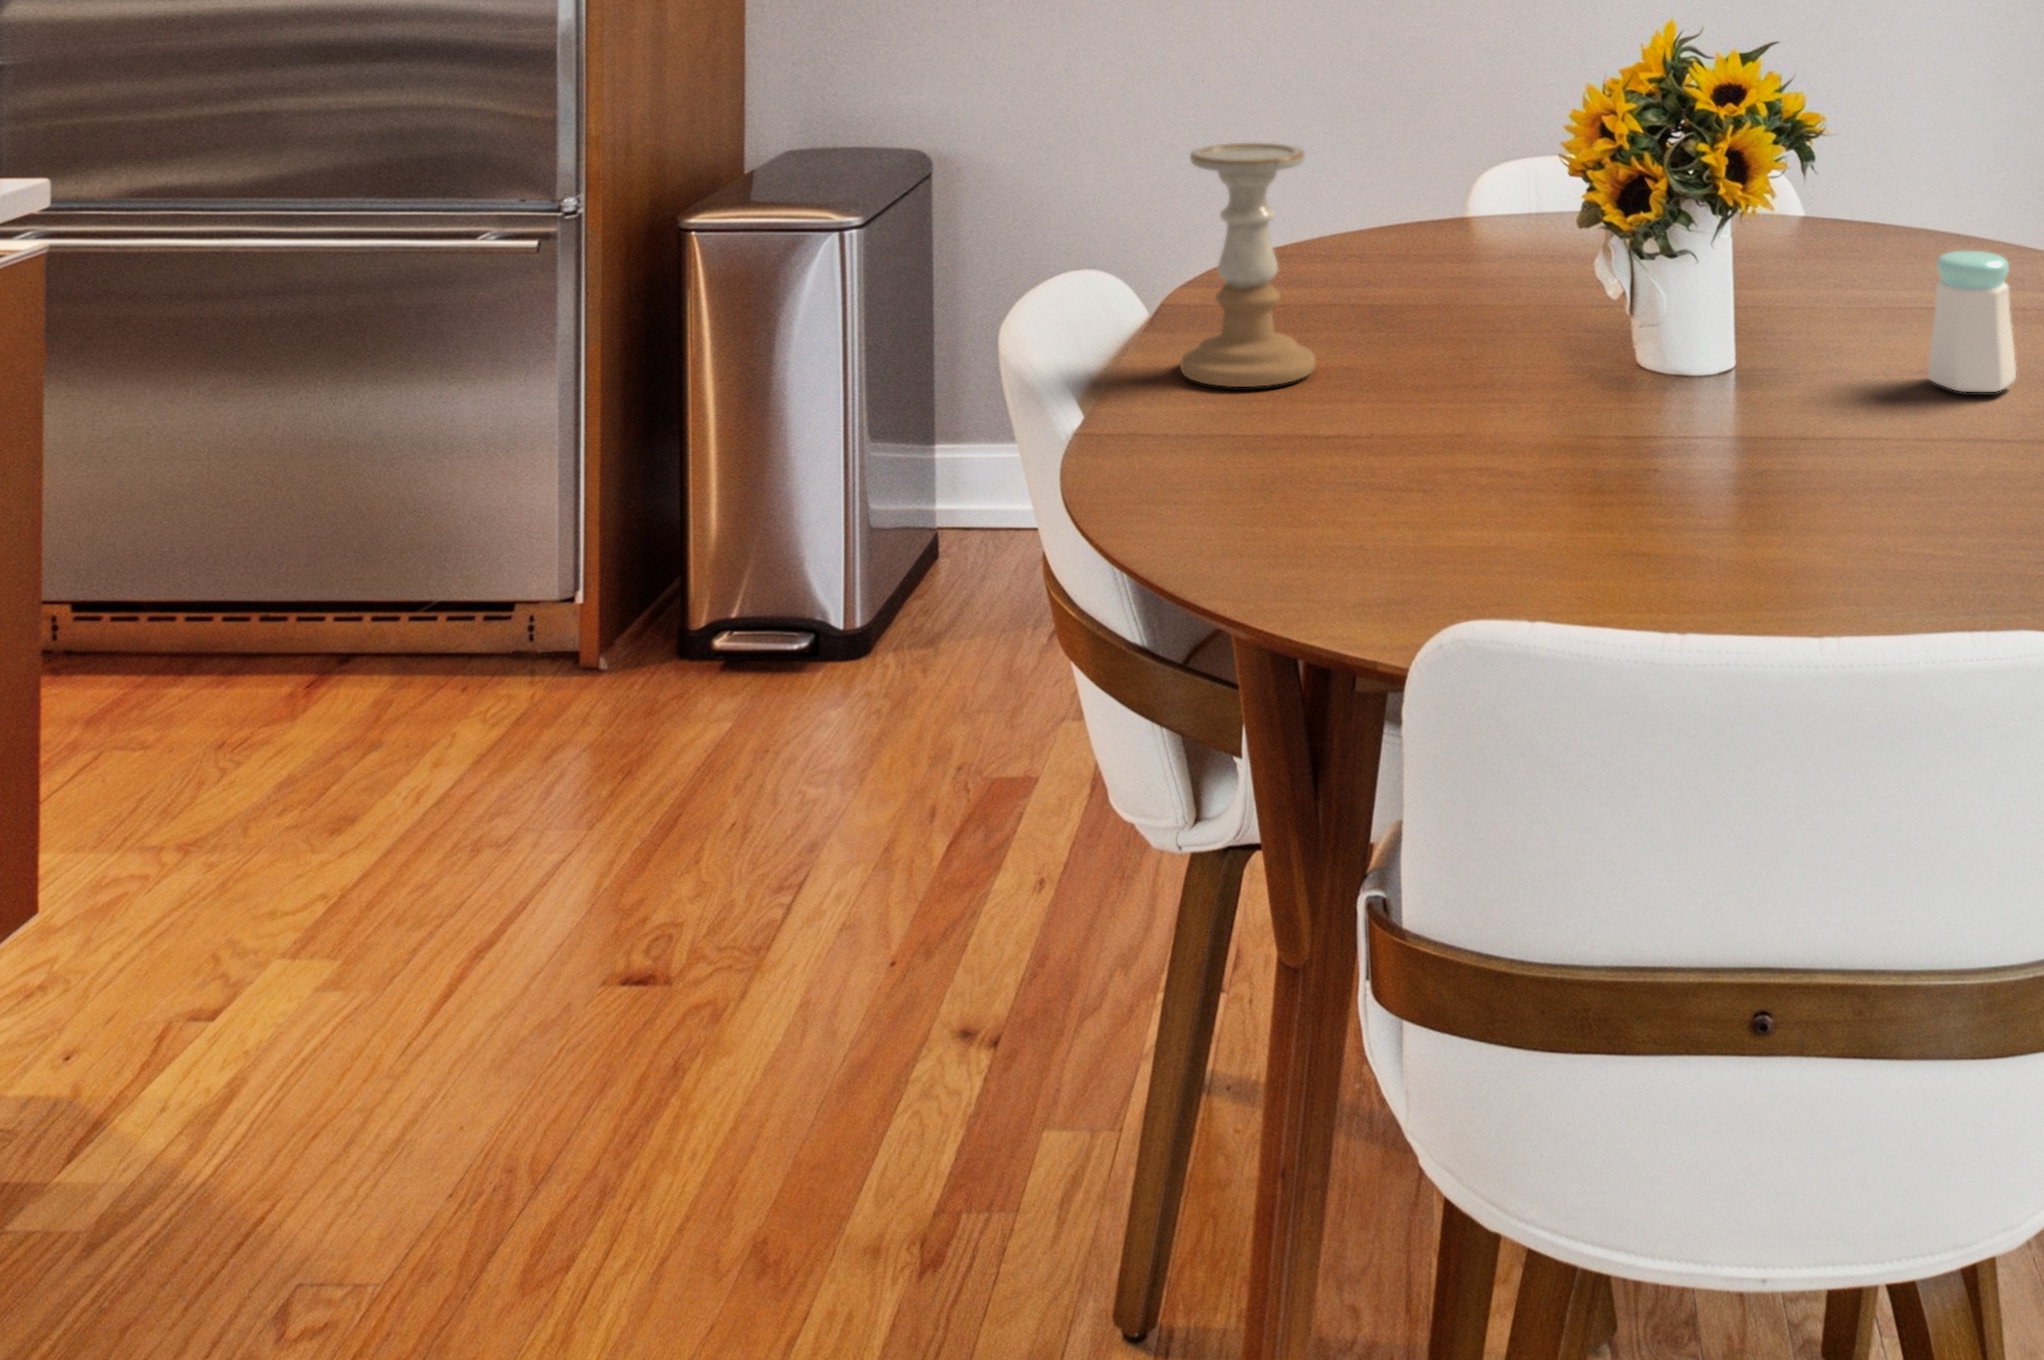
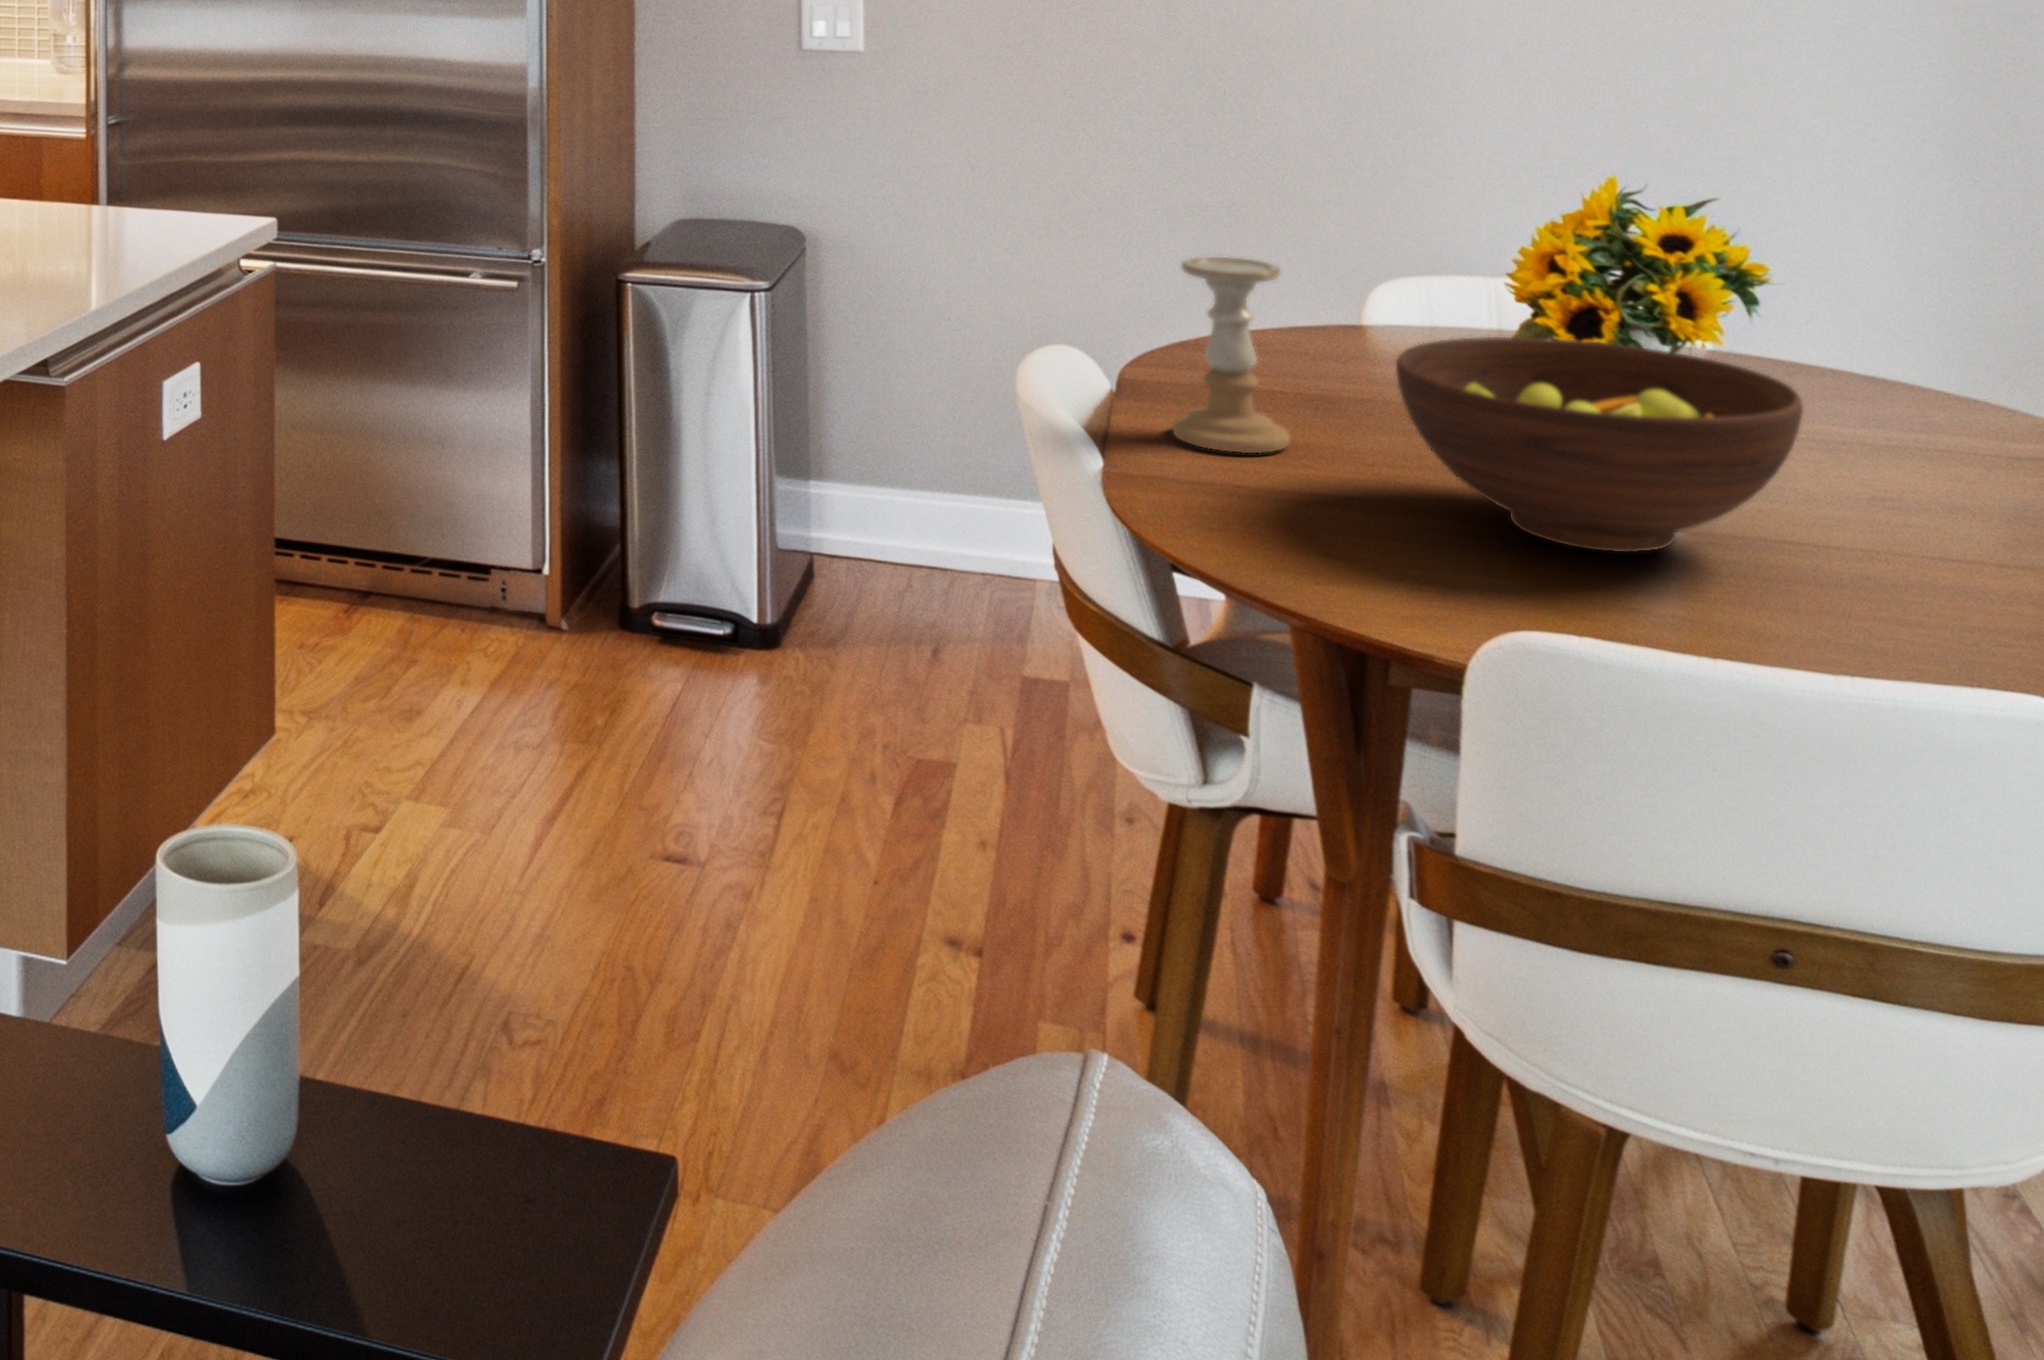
fruit bowl: none [1404,217,1838,474] -> present [1396,337,1803,552]
salt shaker: present [1928,251,2016,392] -> none [1878,392,1970,518]

